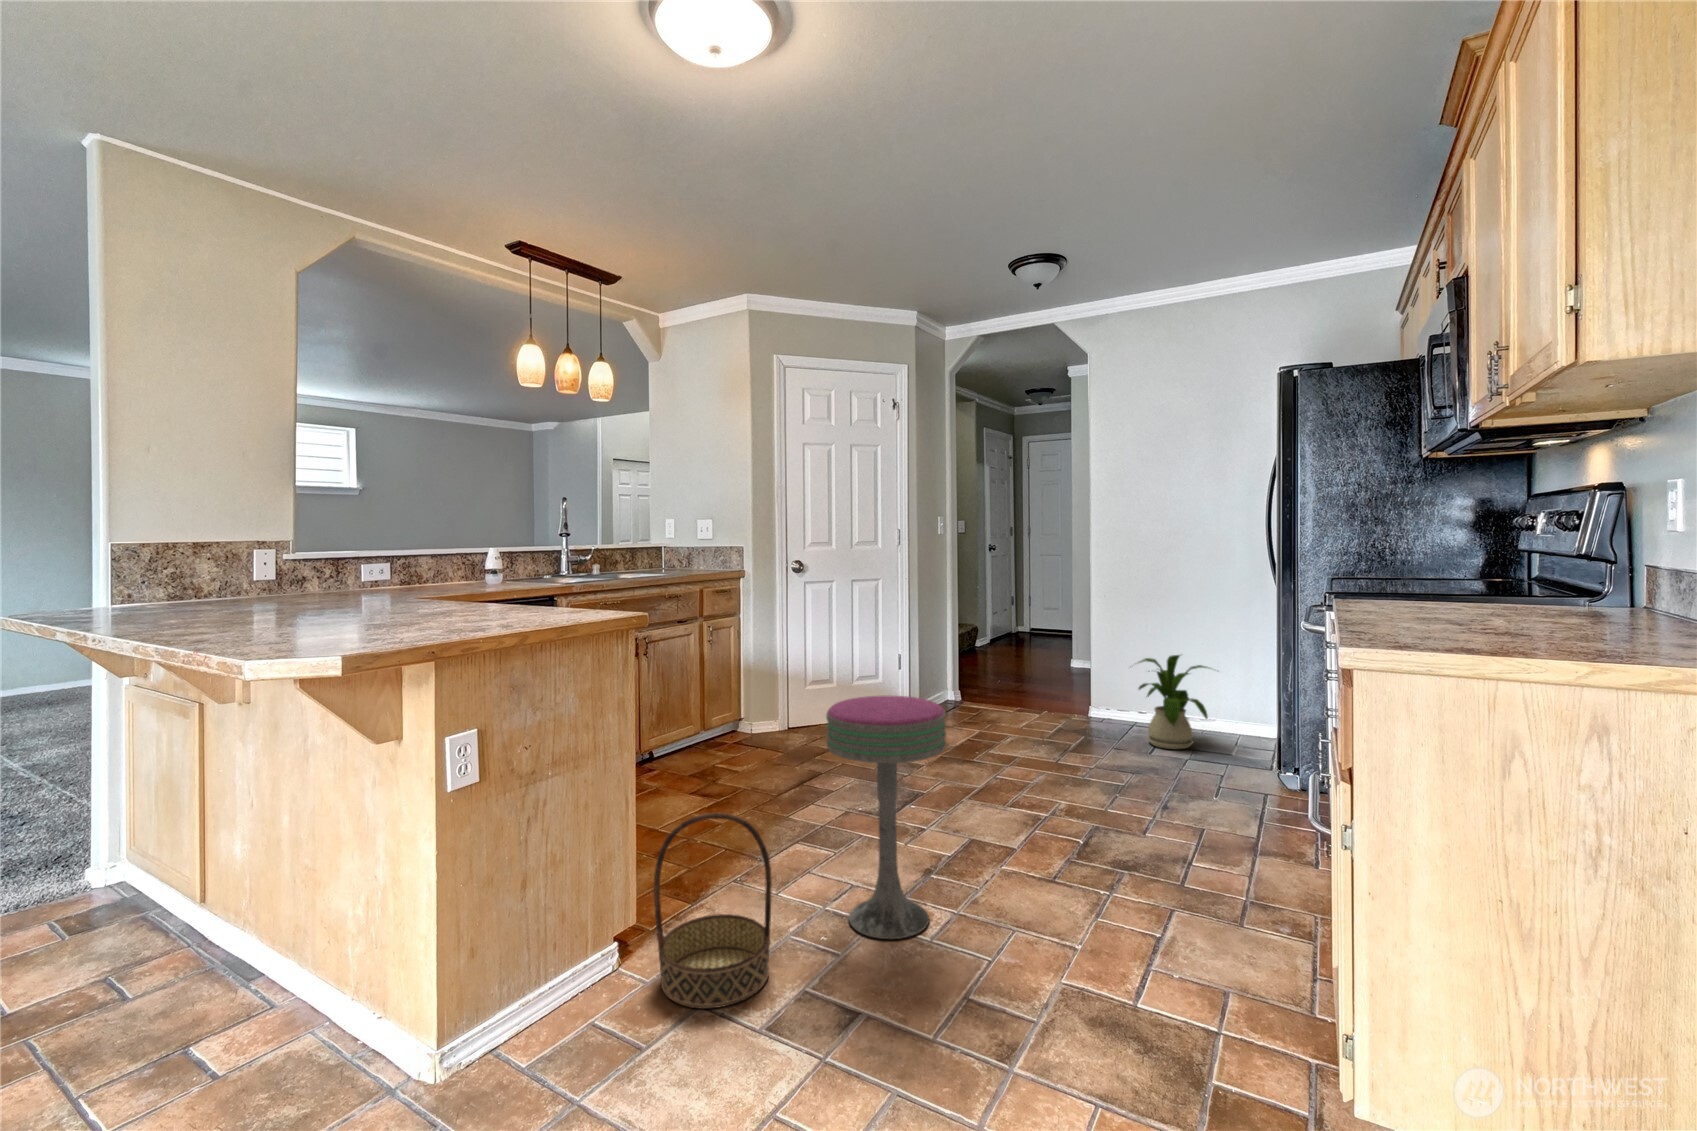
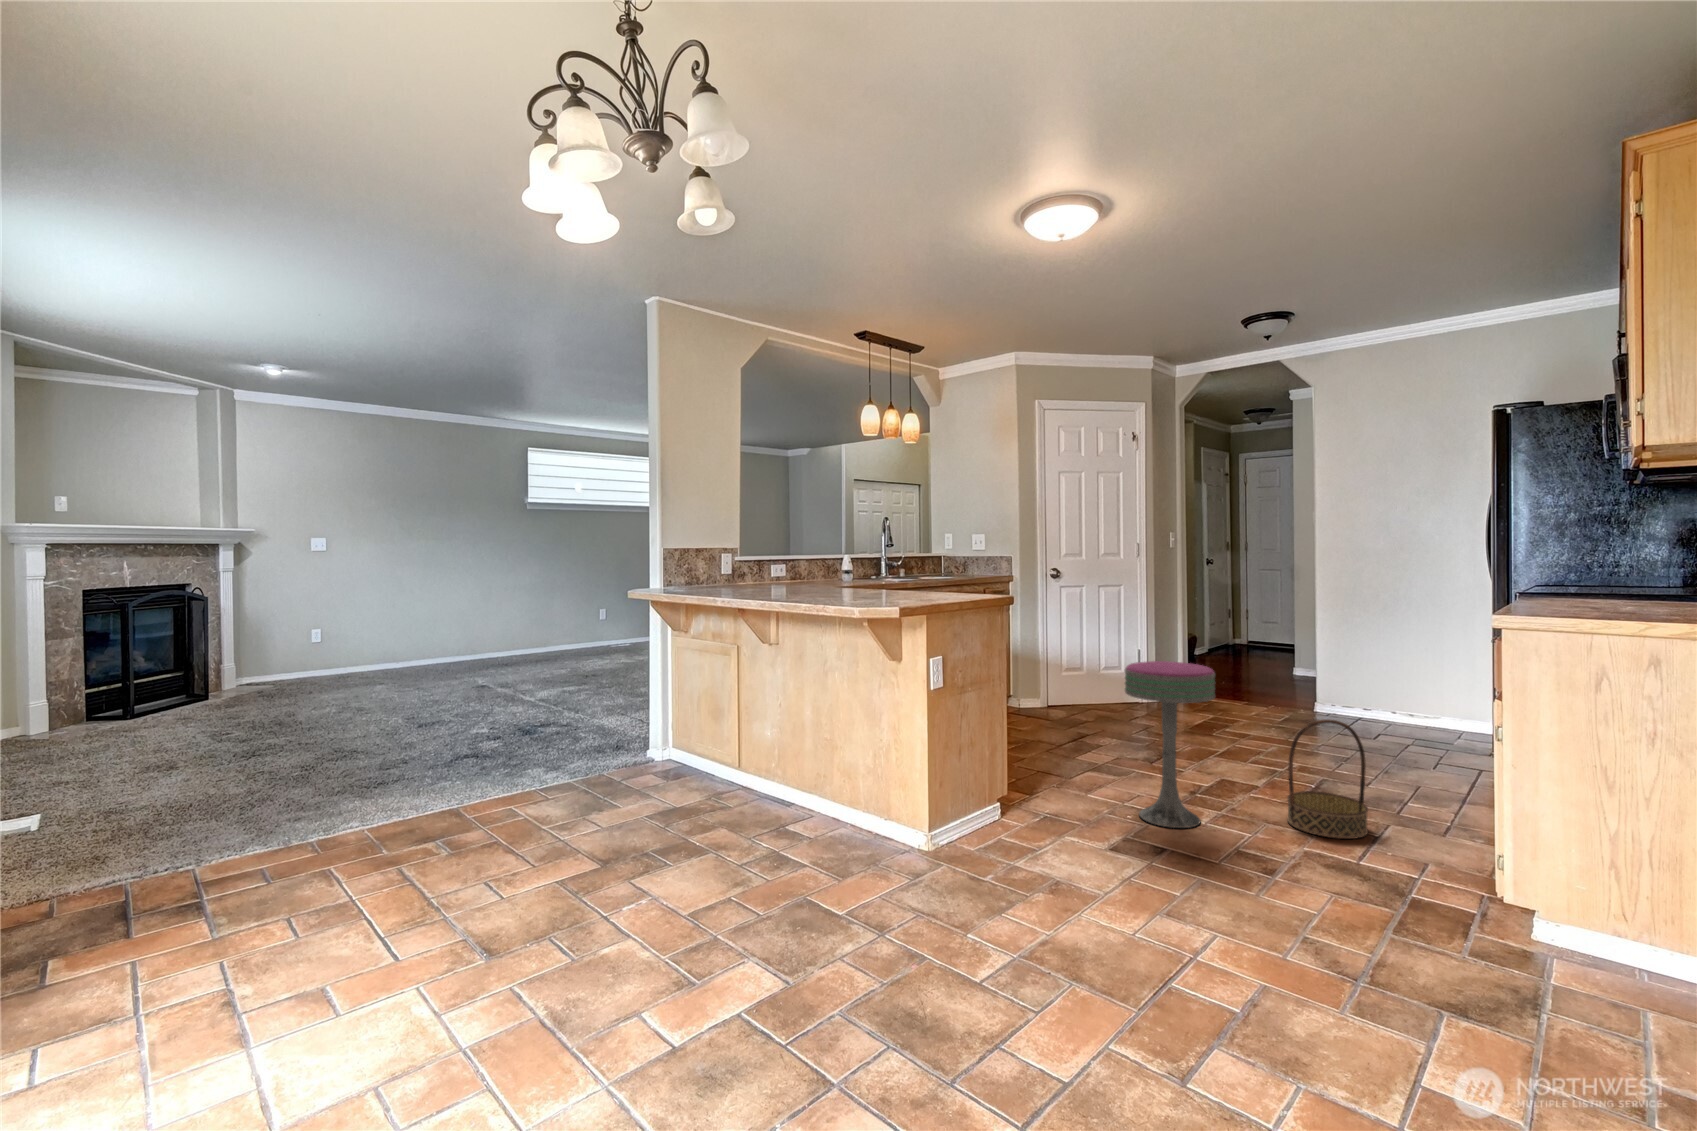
house plant: present [1139,655,1209,749] -> none [1356,652,1448,736]
basket: present [654,813,772,1009] -> present [1287,719,1368,839]

